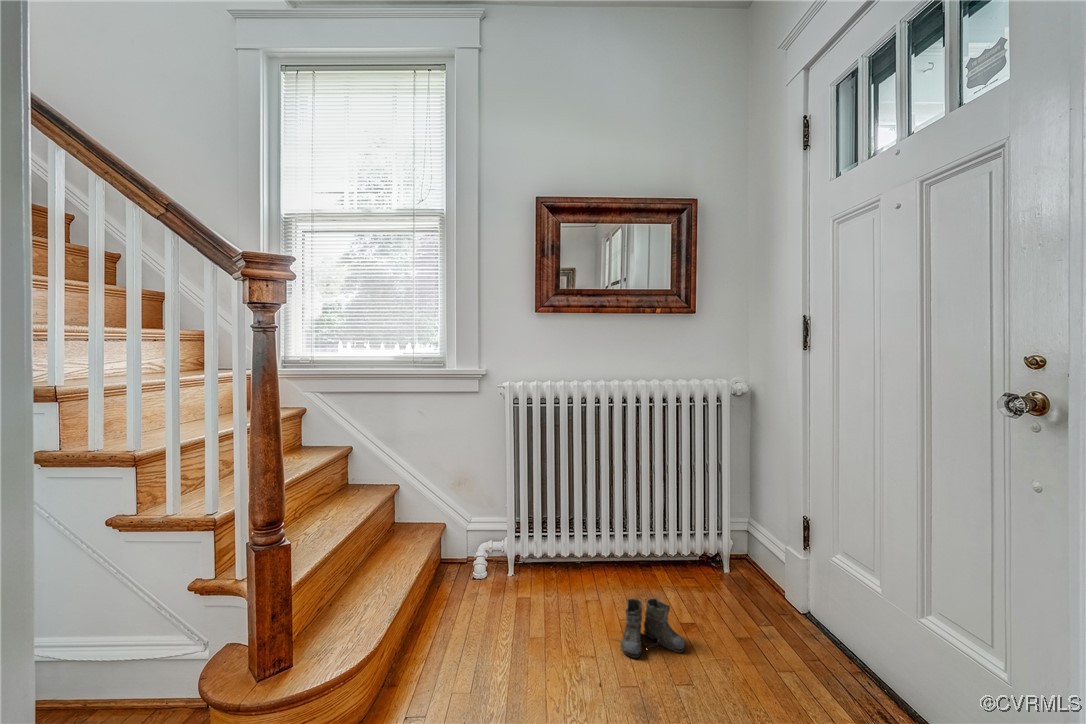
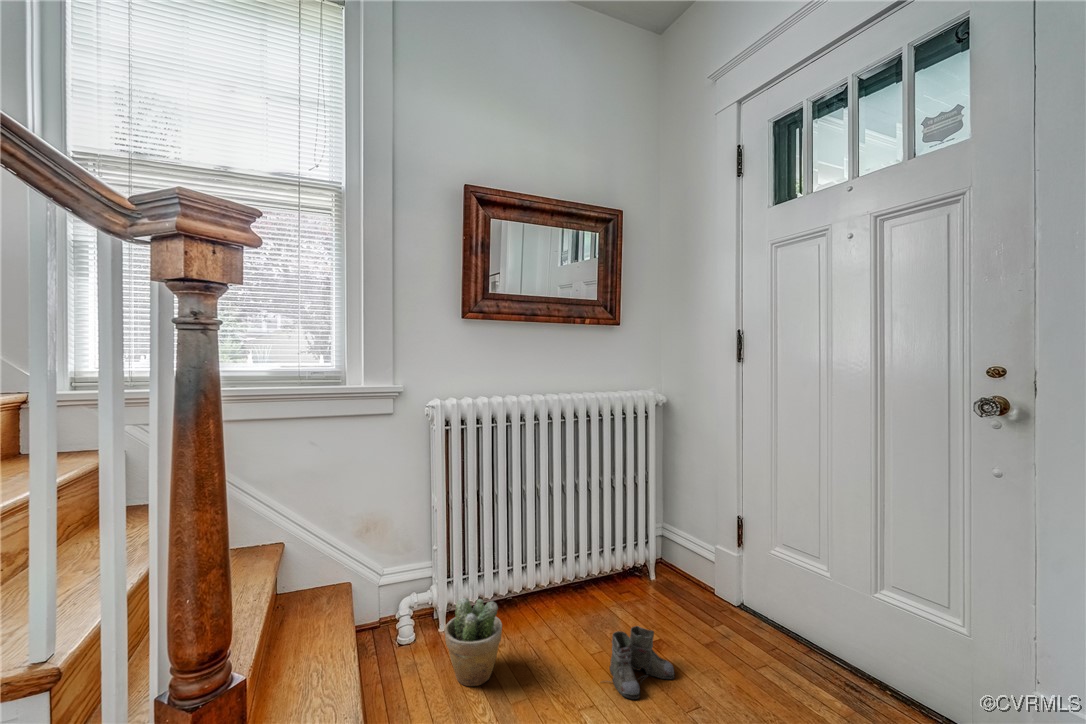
potted plant: none [490,545,537,617] -> present [445,598,502,686]

